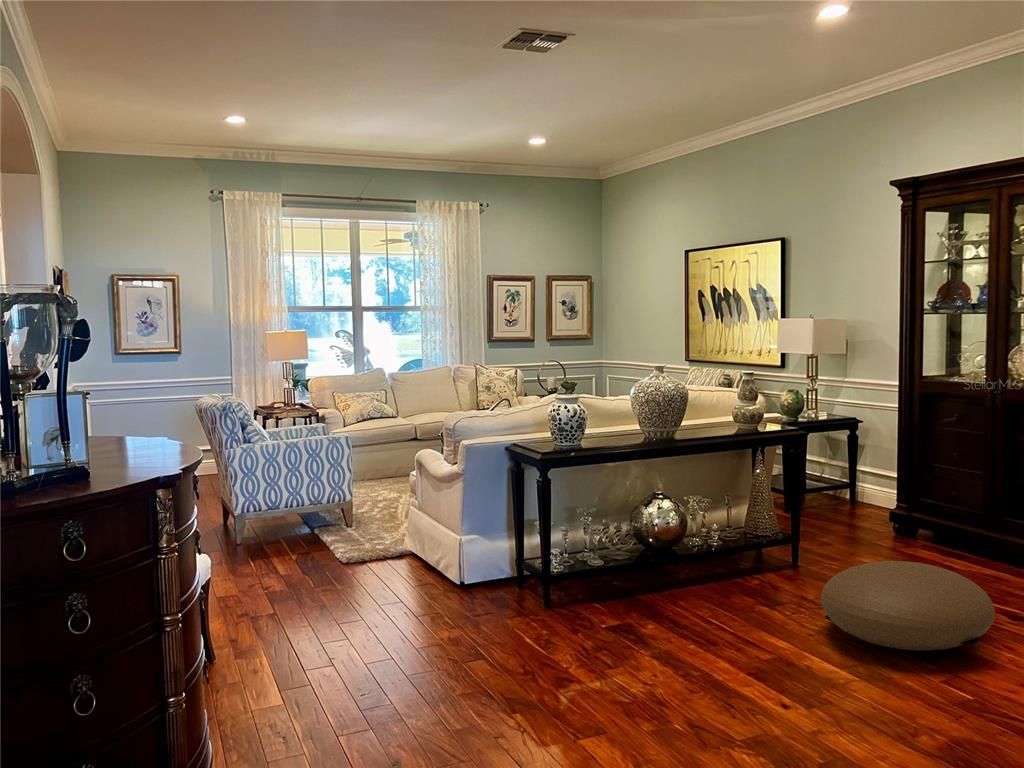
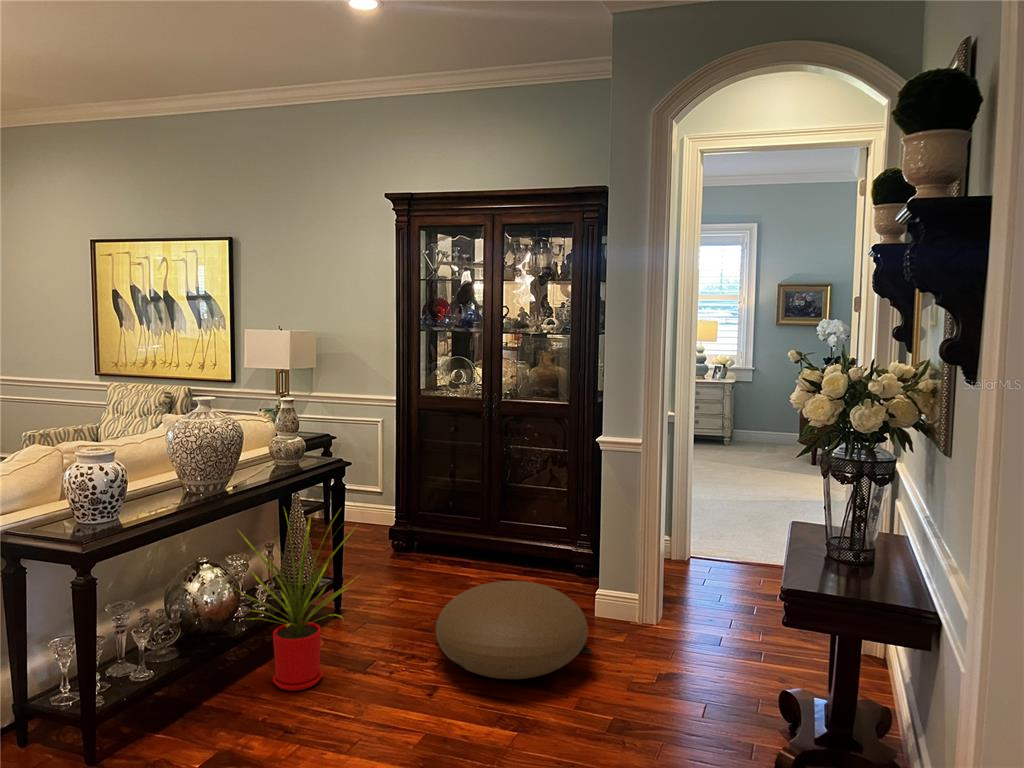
house plant: none [654,457,764,605] -> present [236,509,357,691]

